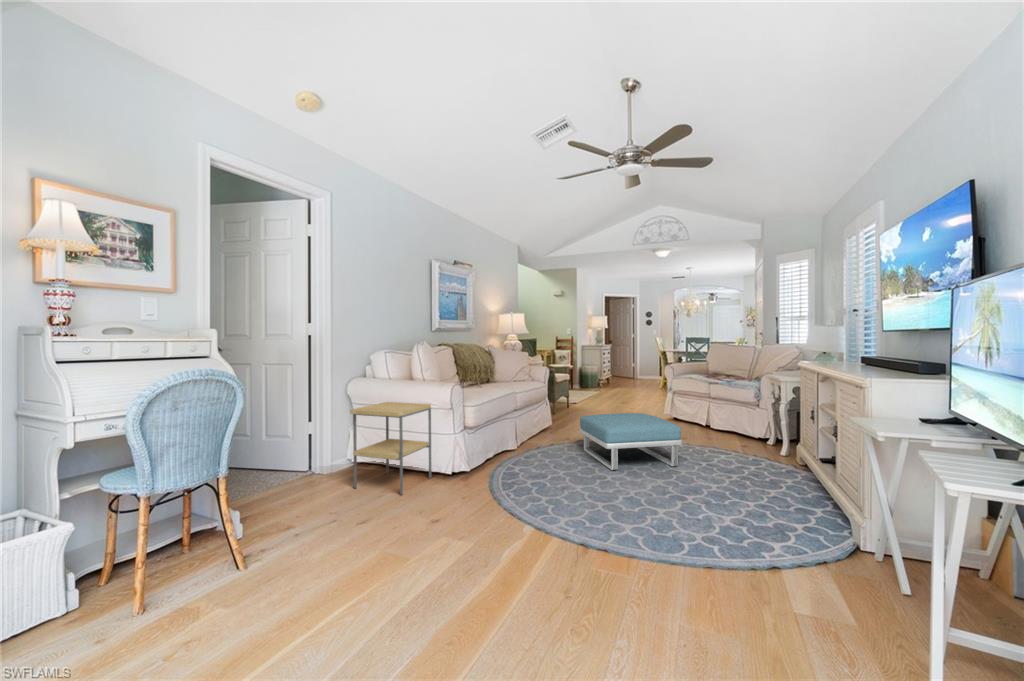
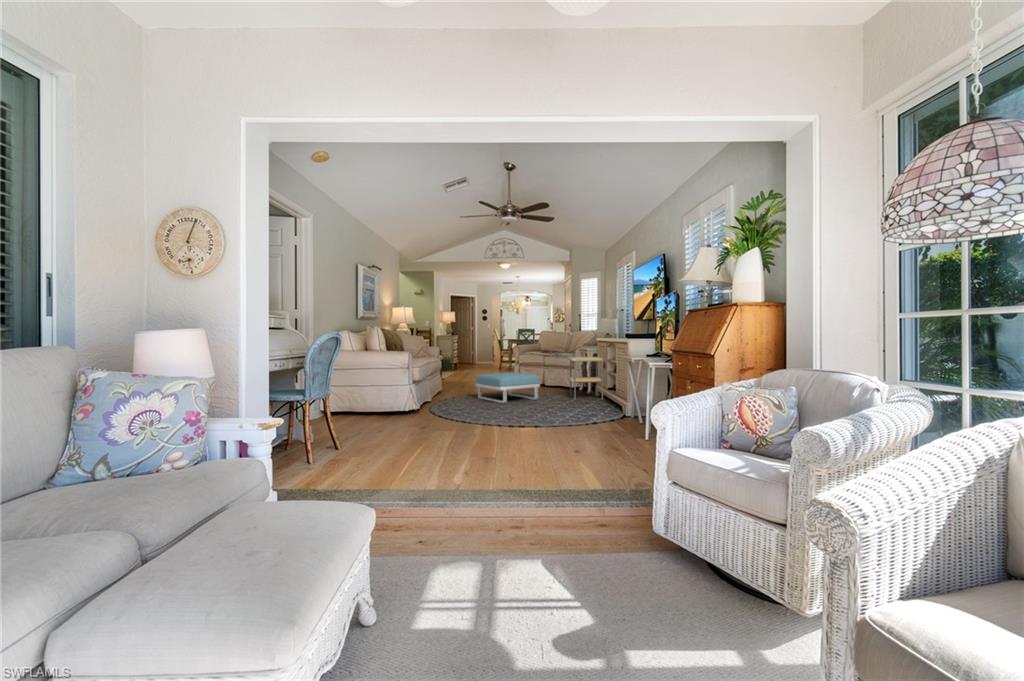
side table: present [350,402,431,495] -> present [568,357,603,400]

